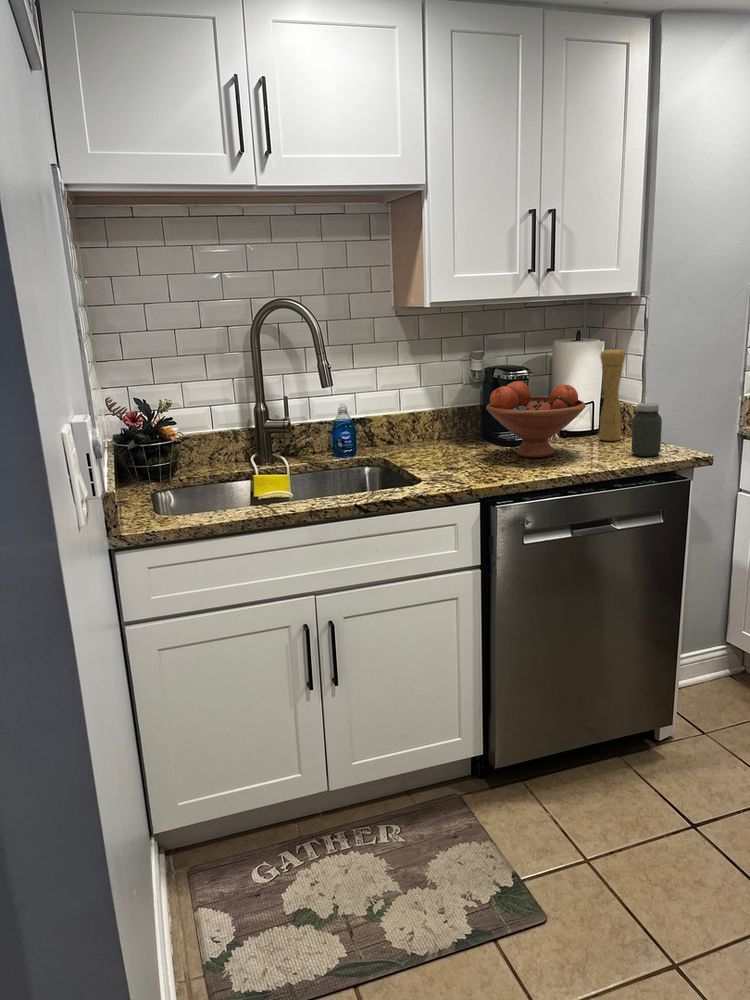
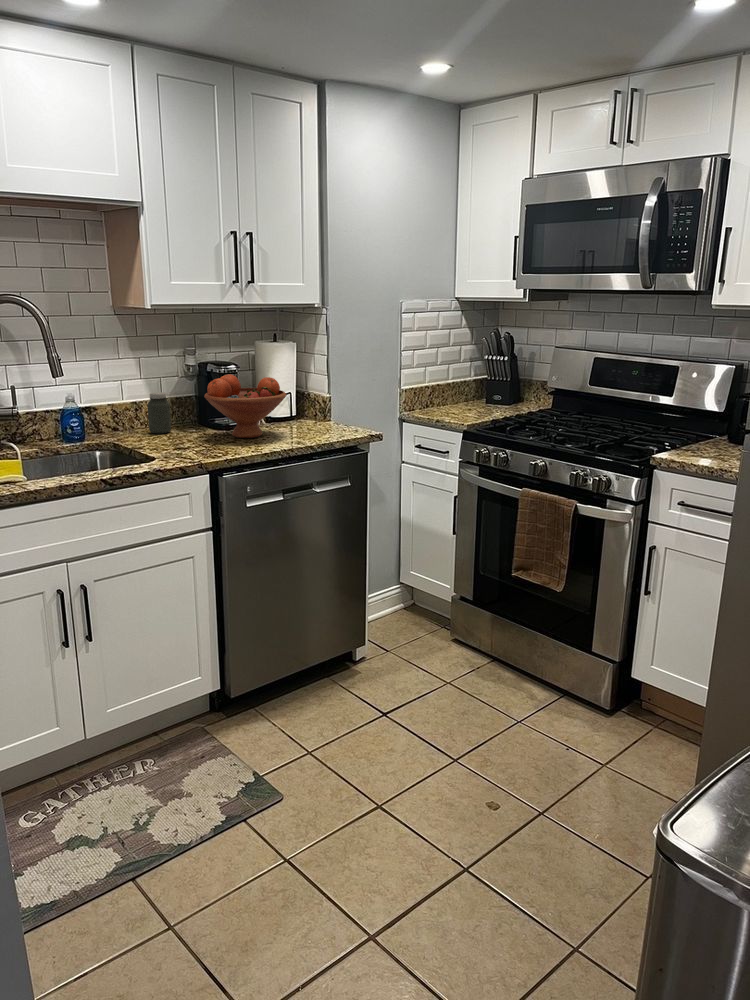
pepper mill: present [599,348,625,441] -> none [294,348,314,424]
jar: present [632,403,662,456] -> present [147,392,171,434]

